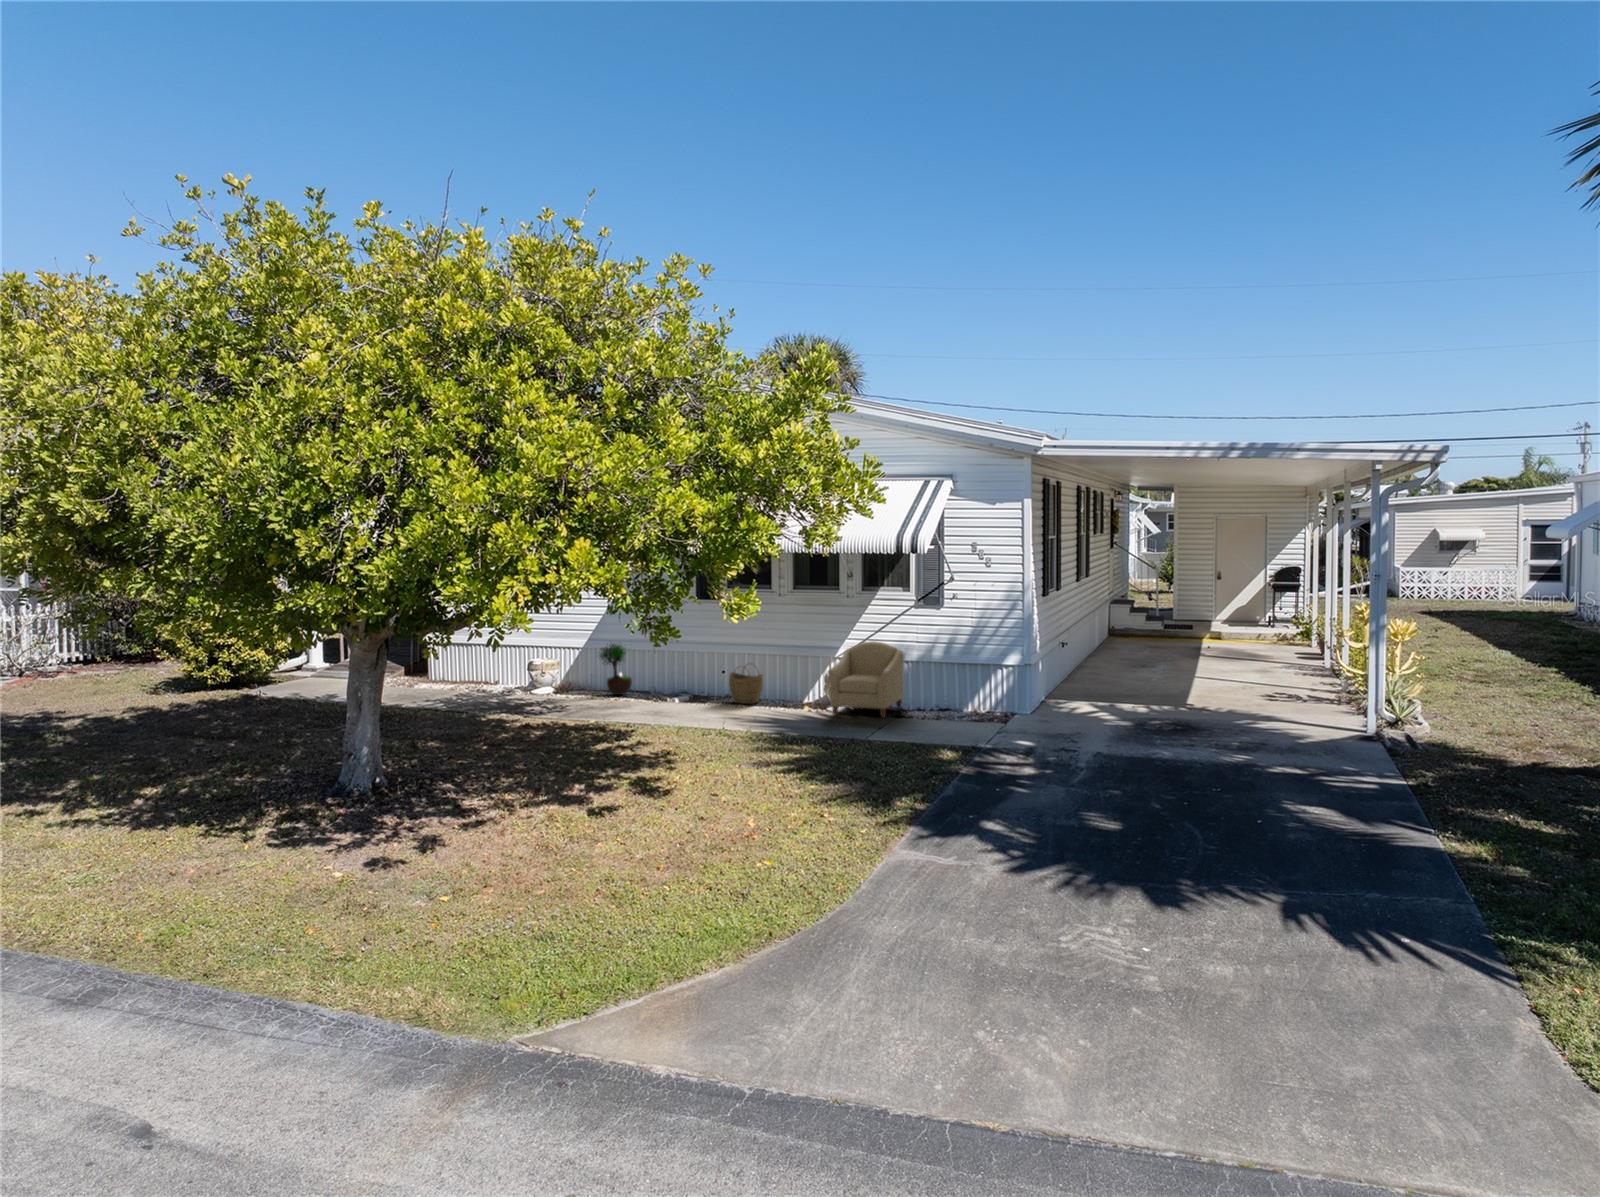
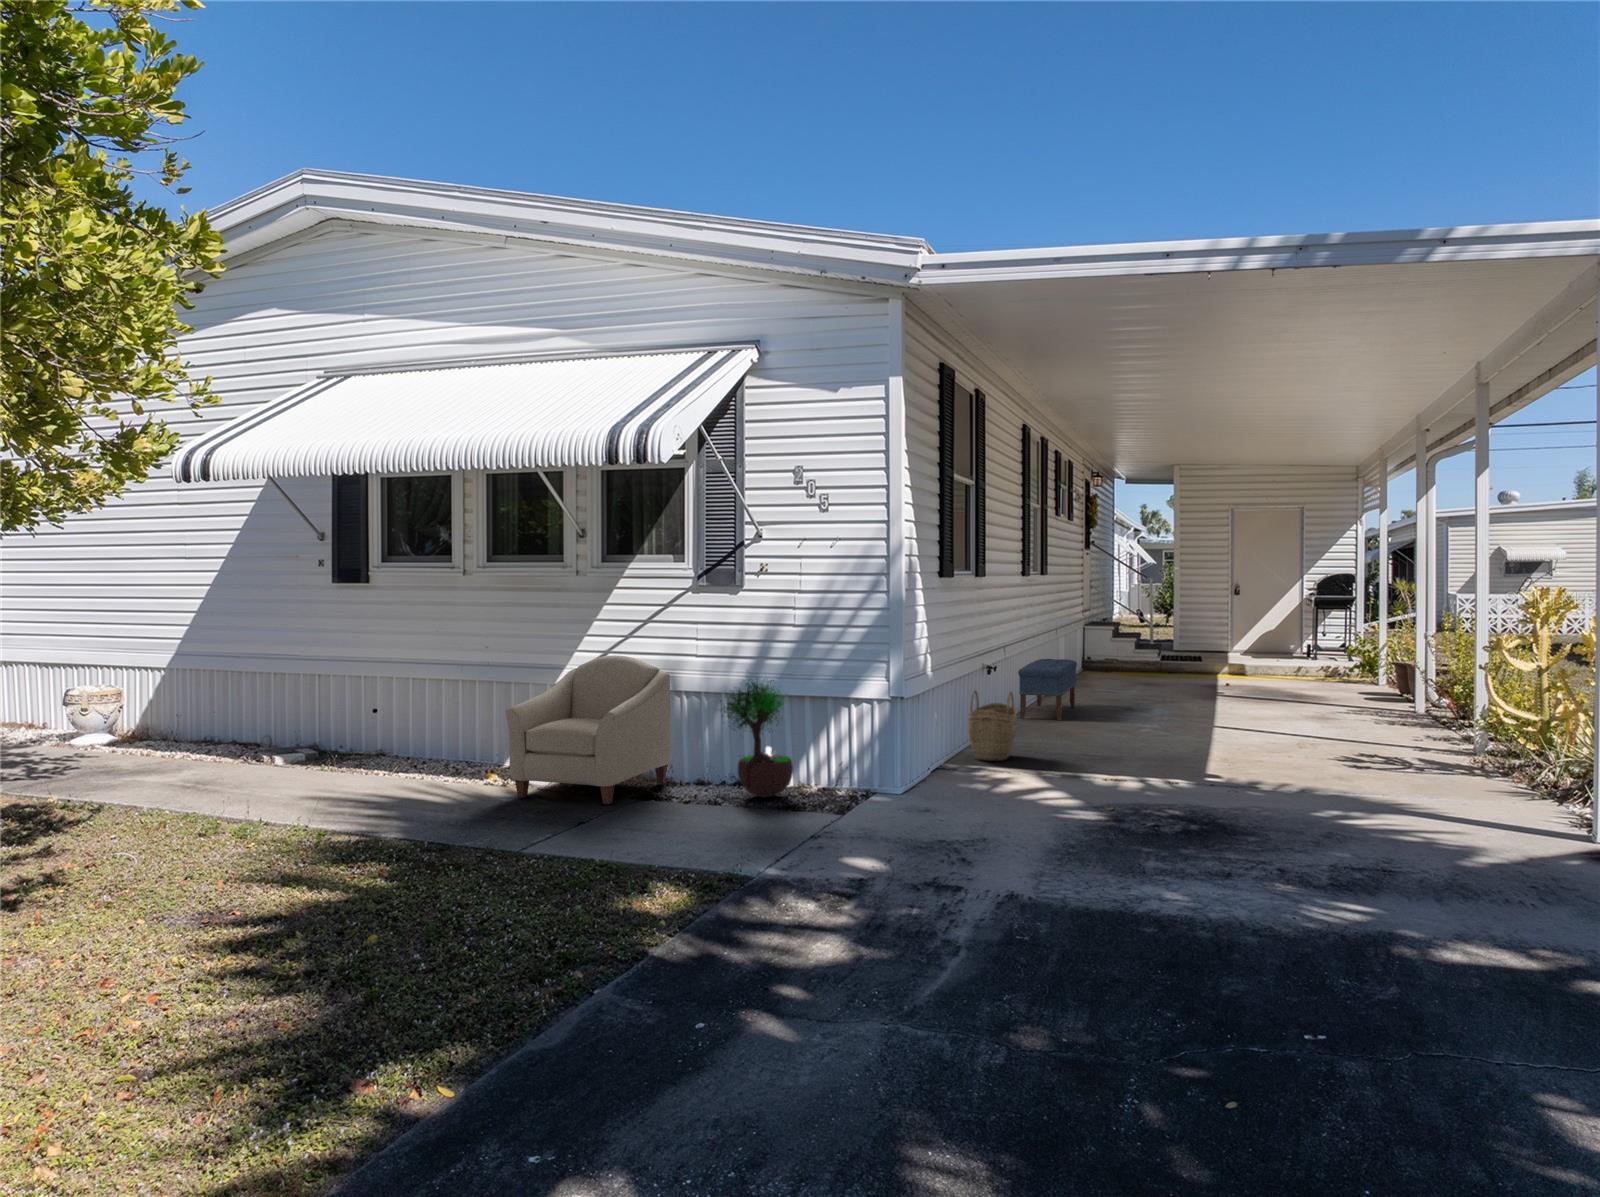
bench: none [1075,634,1110,673] -> present [1018,659,1077,721]
potted tree: present [600,644,632,695] -> present [720,679,793,798]
woven basket: present [729,666,763,704] -> present [968,690,1017,761]

